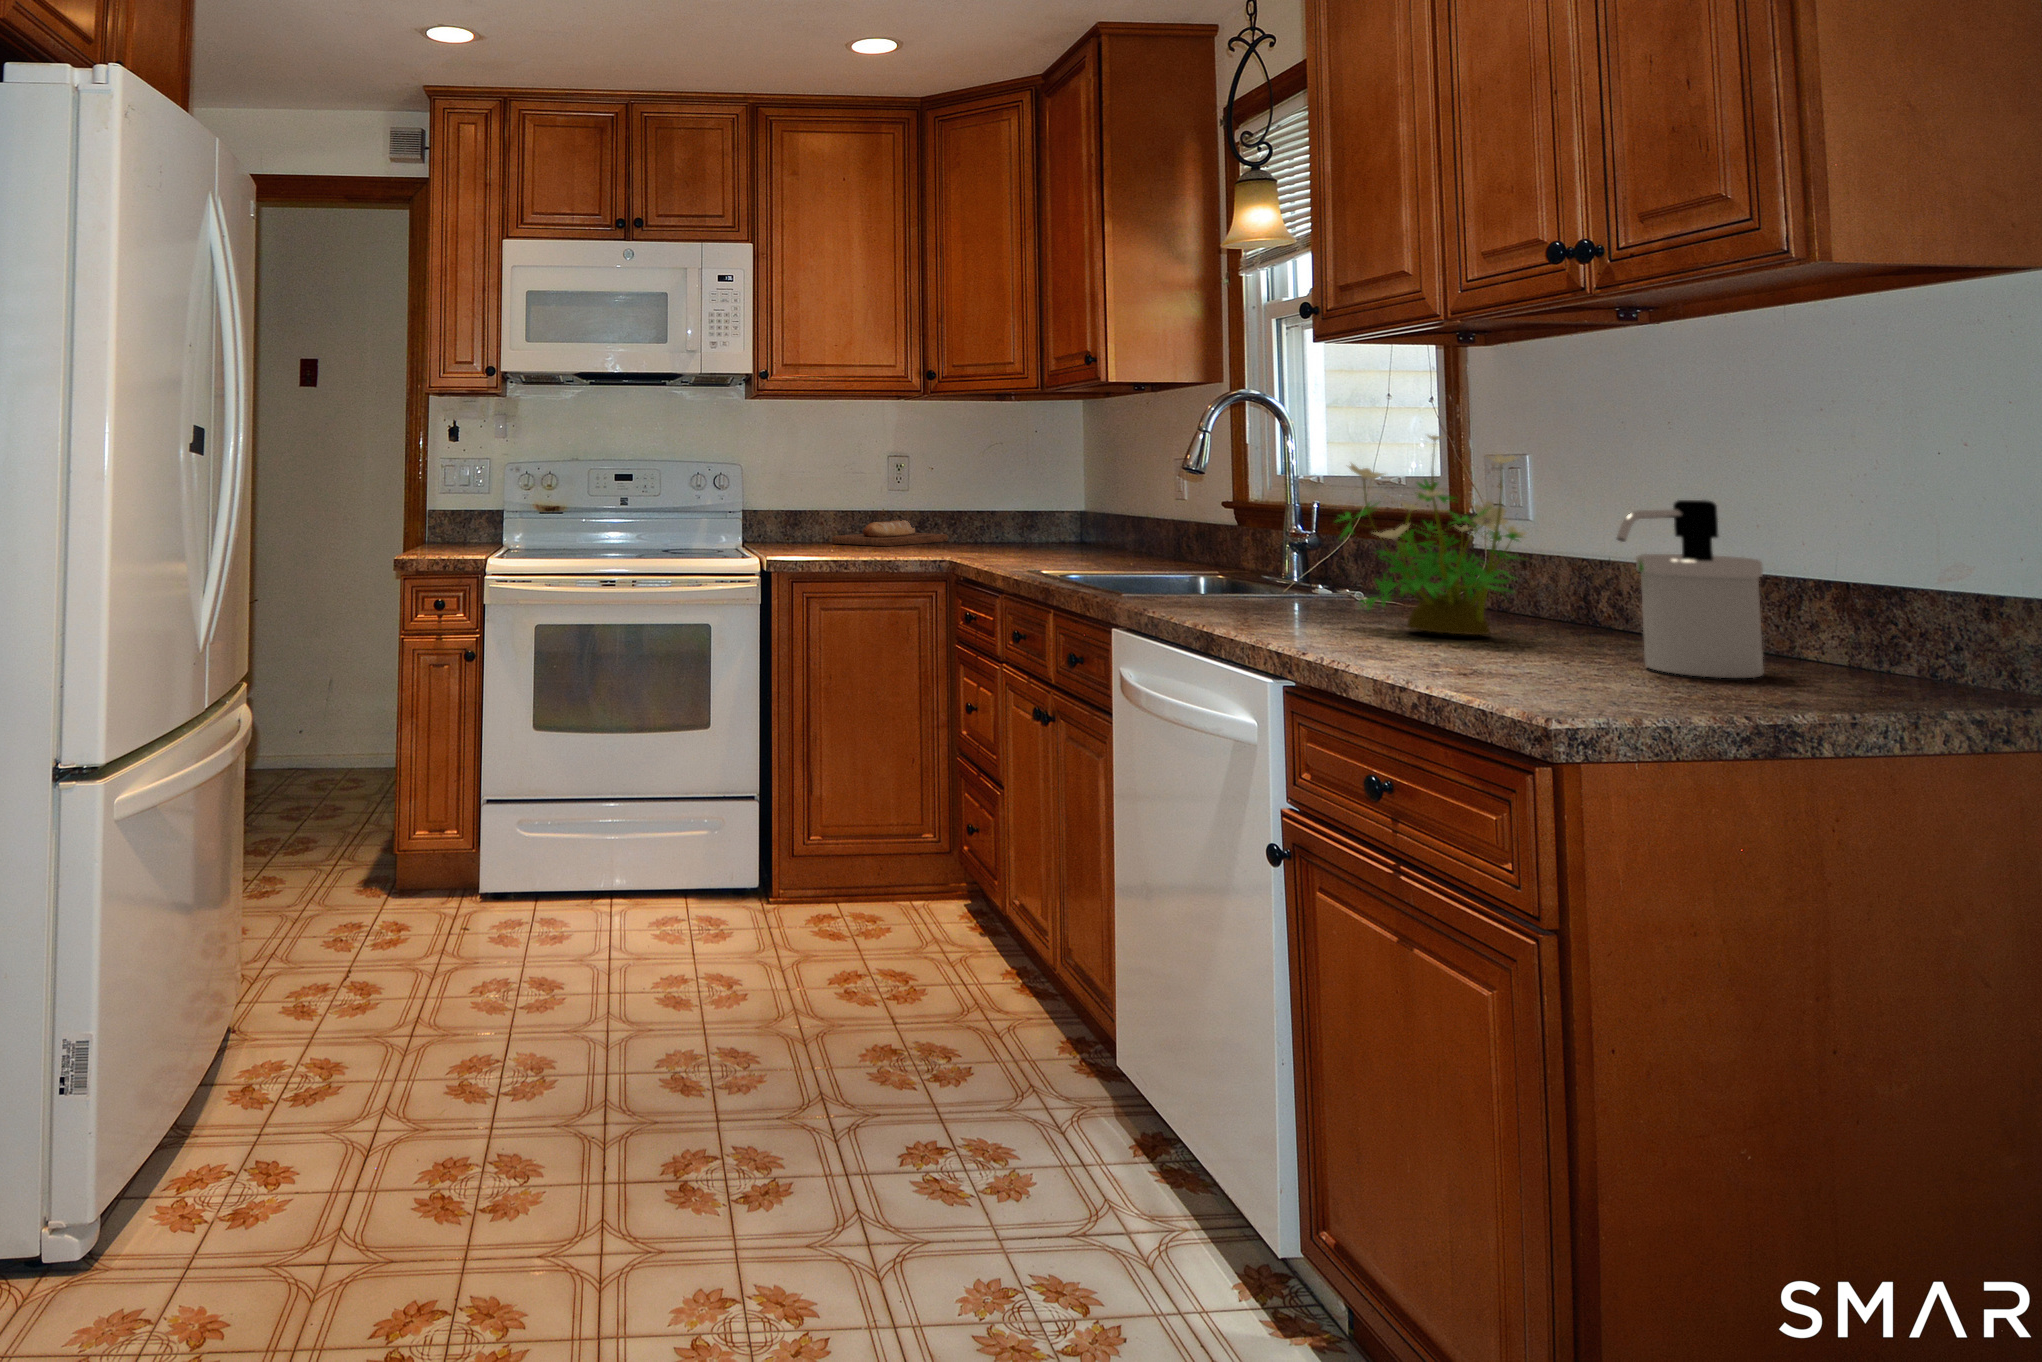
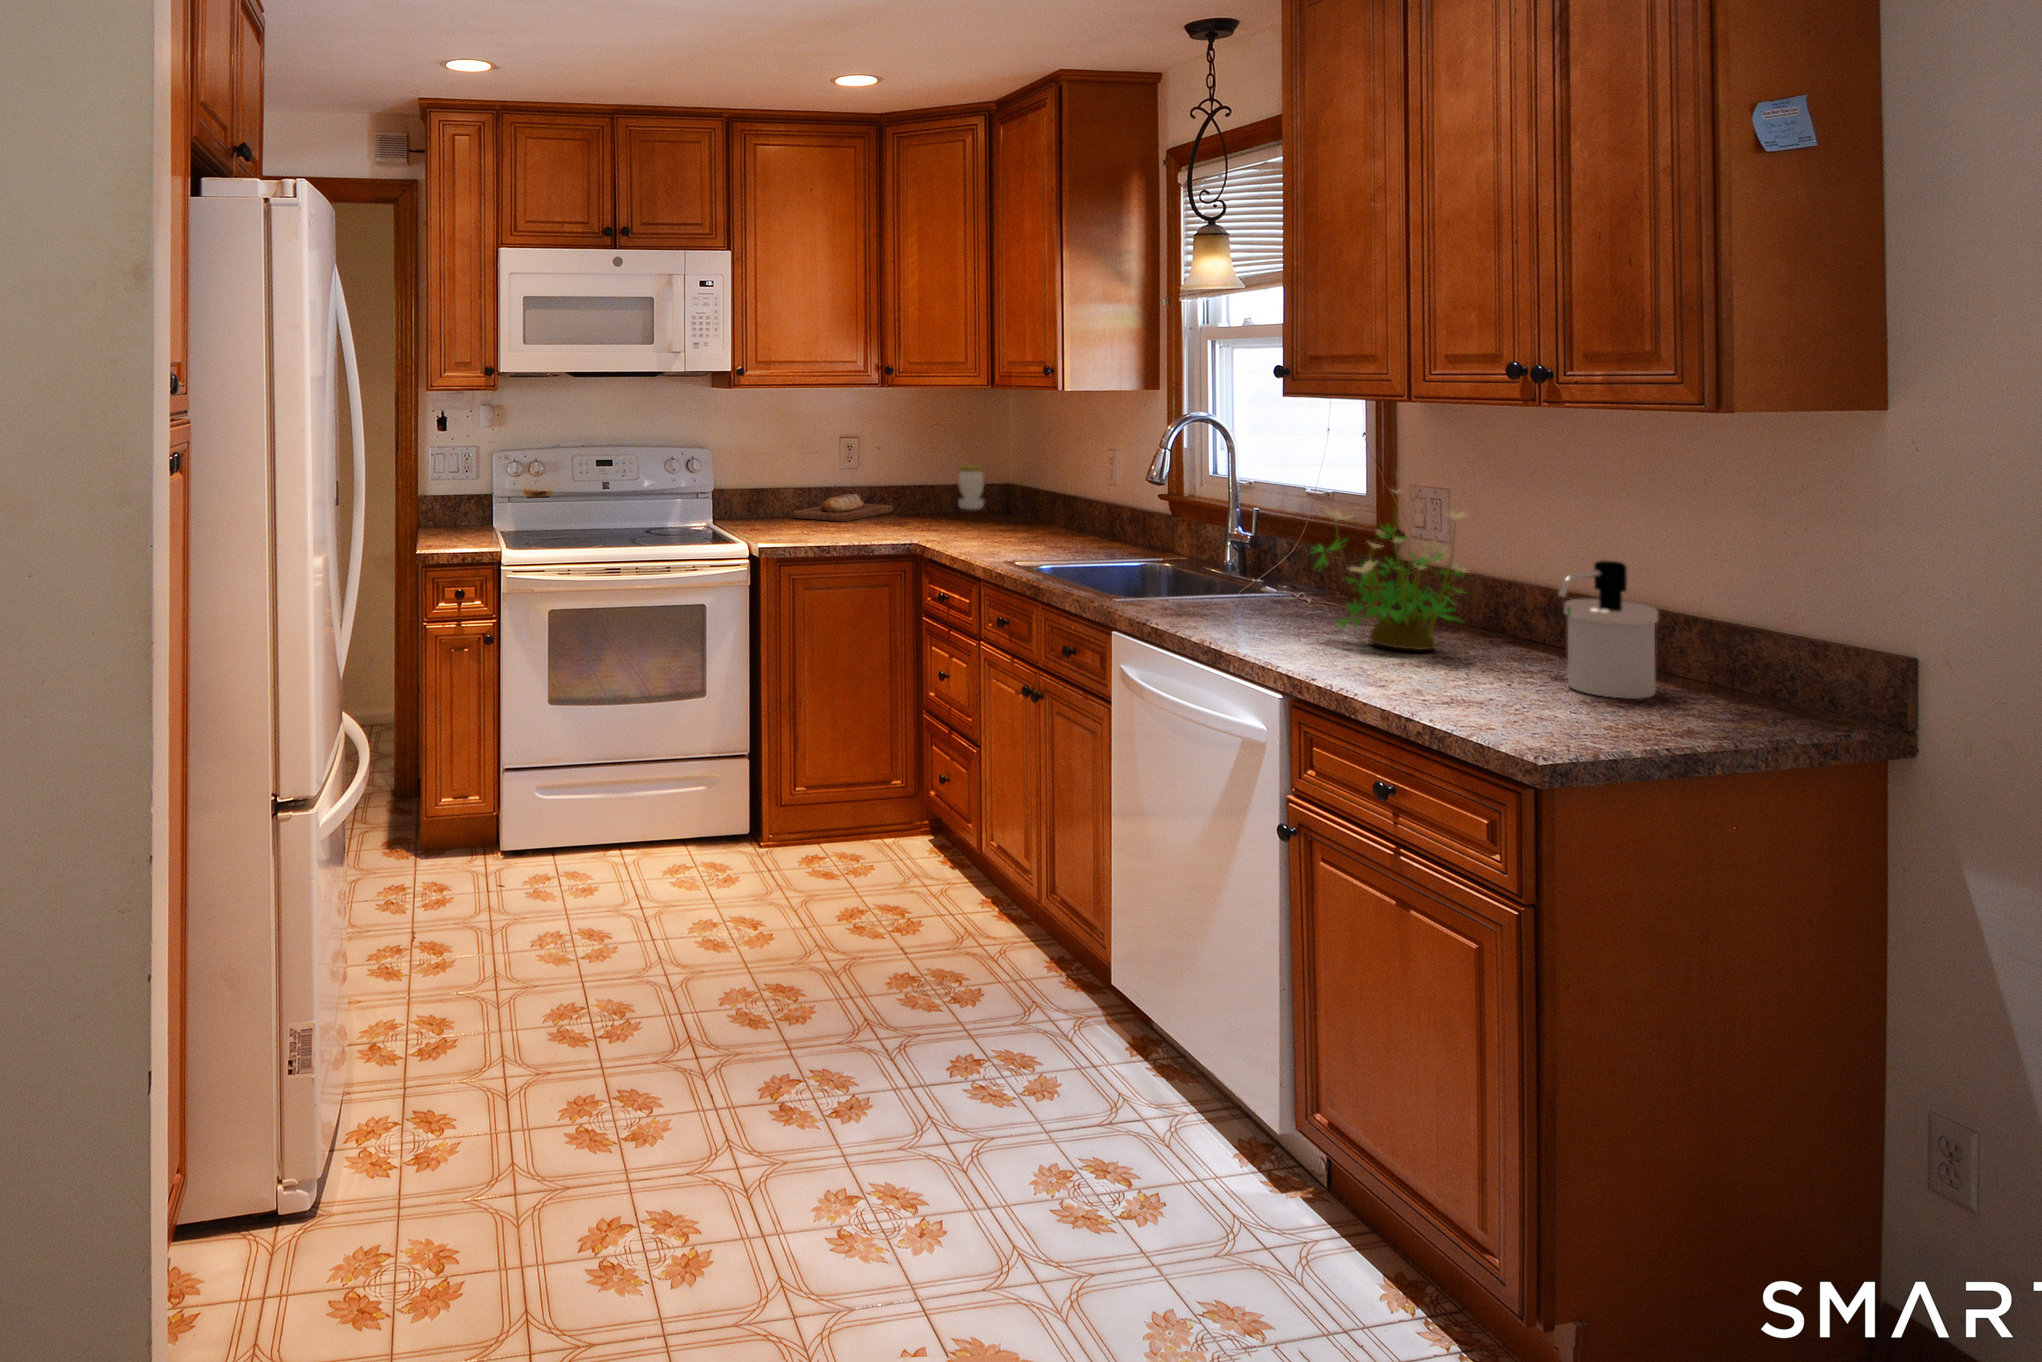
jar: none [1023,491,1052,540] -> present [958,464,984,510]

